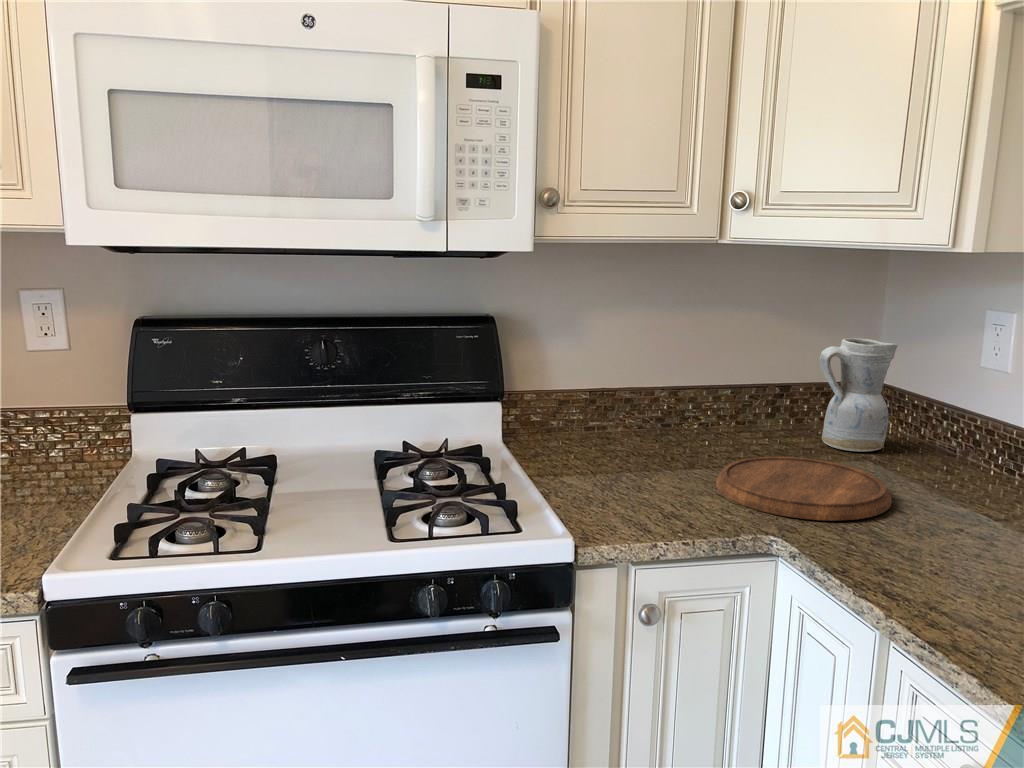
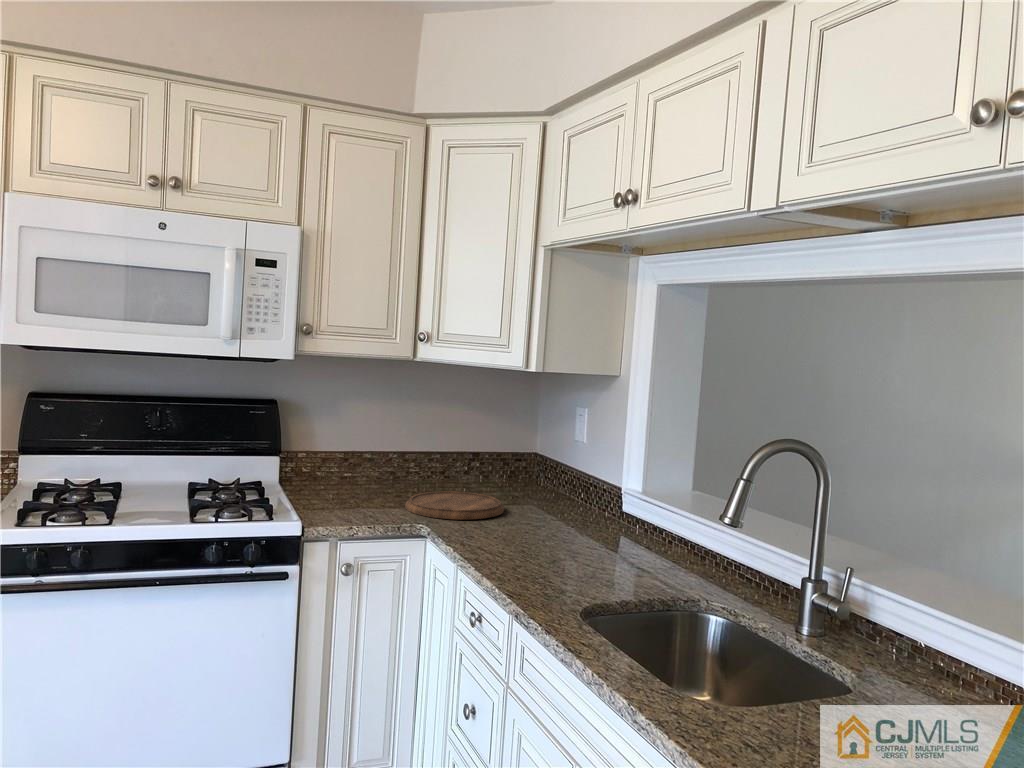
ceramic pitcher: present [819,338,897,452] -> none [487,423,534,493]

